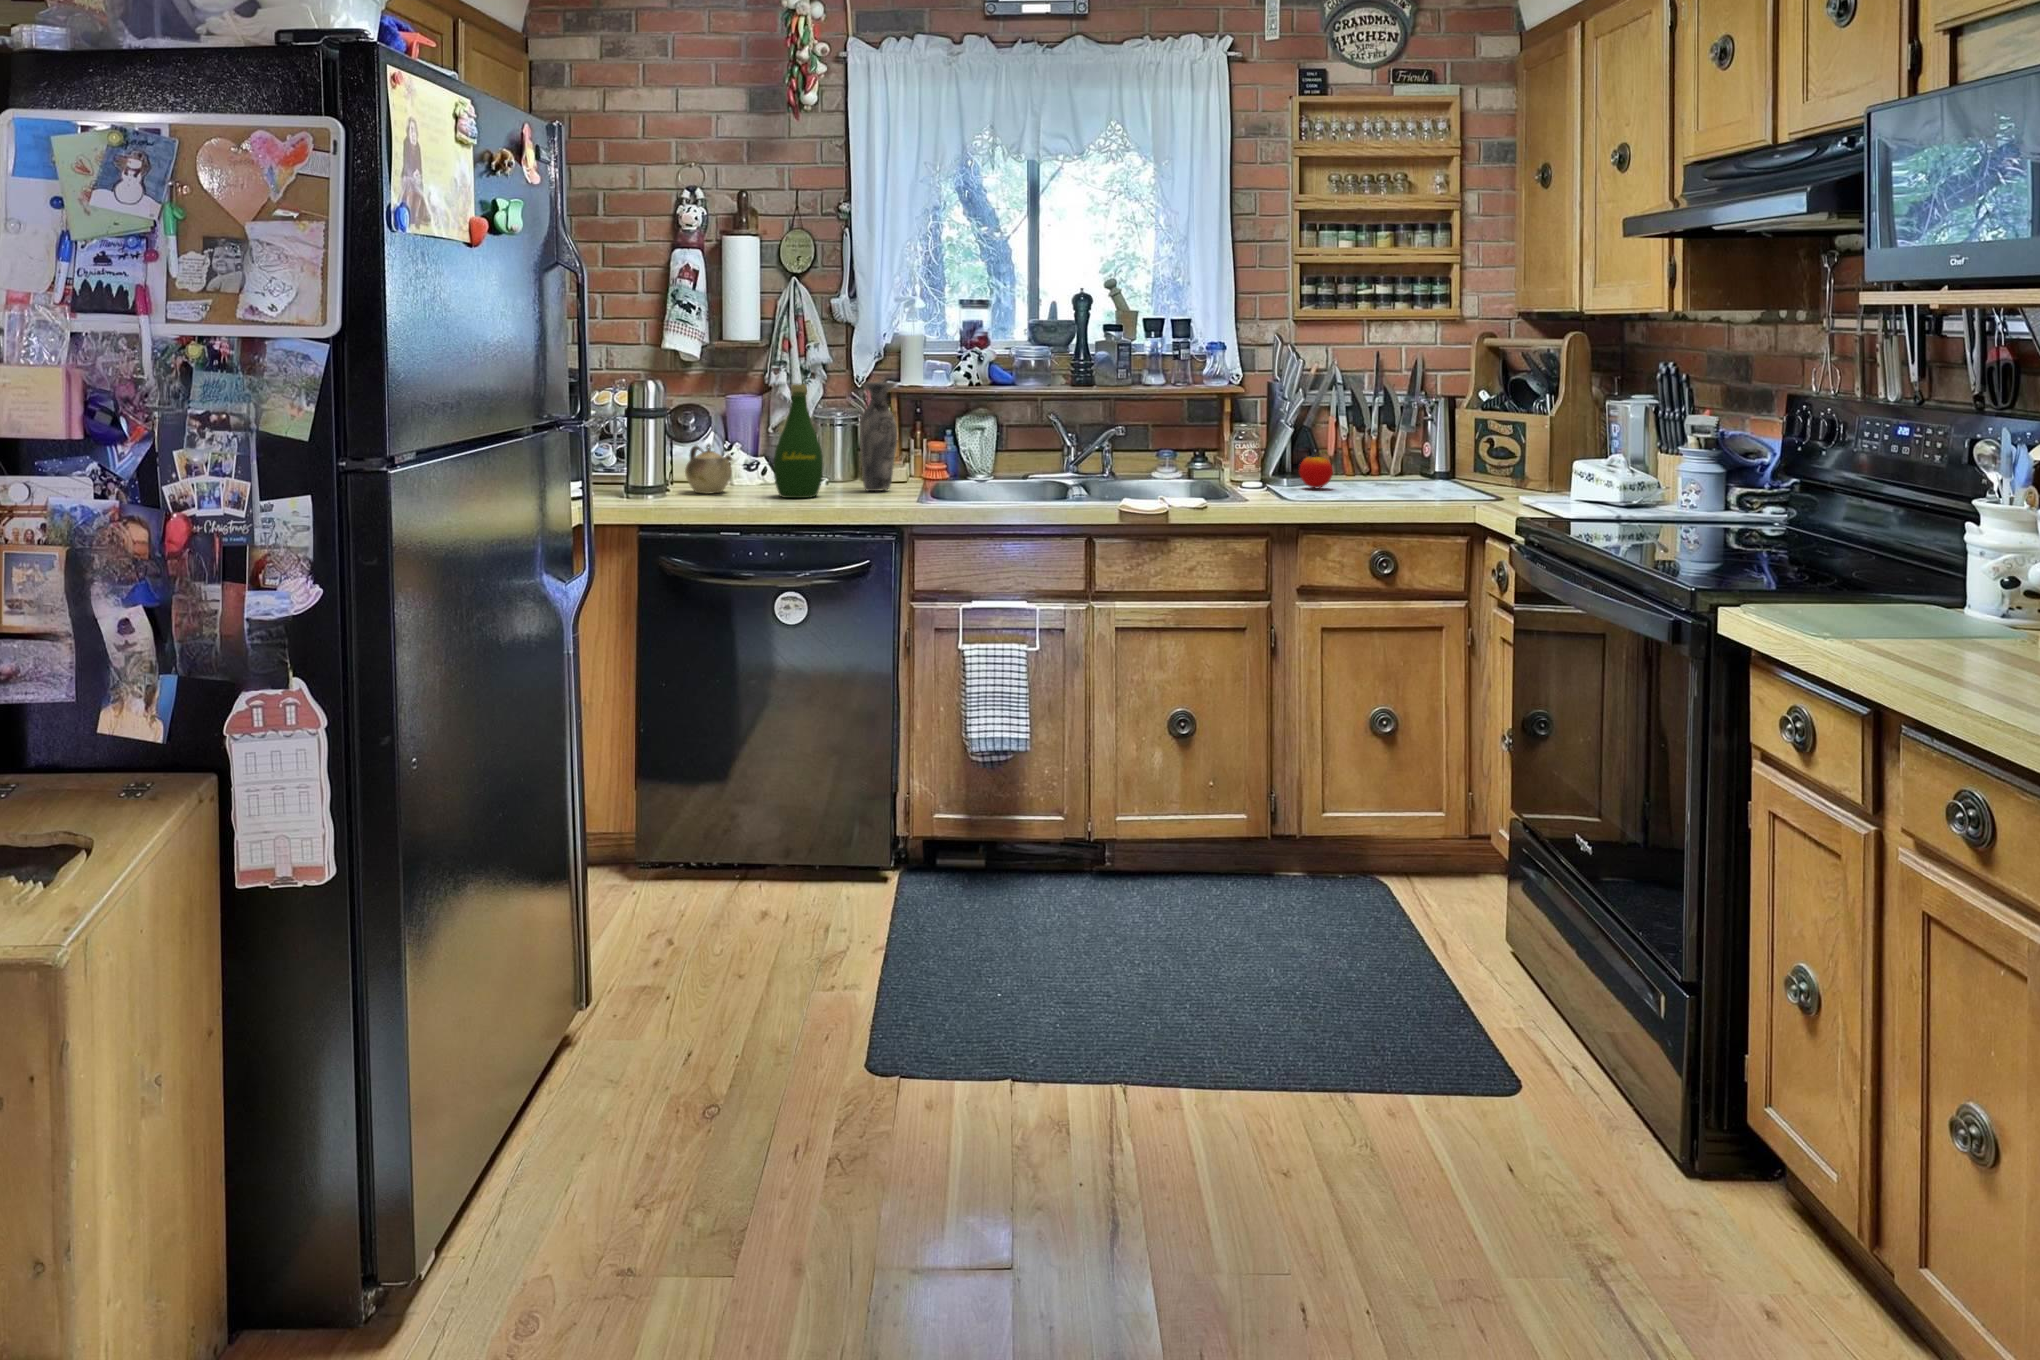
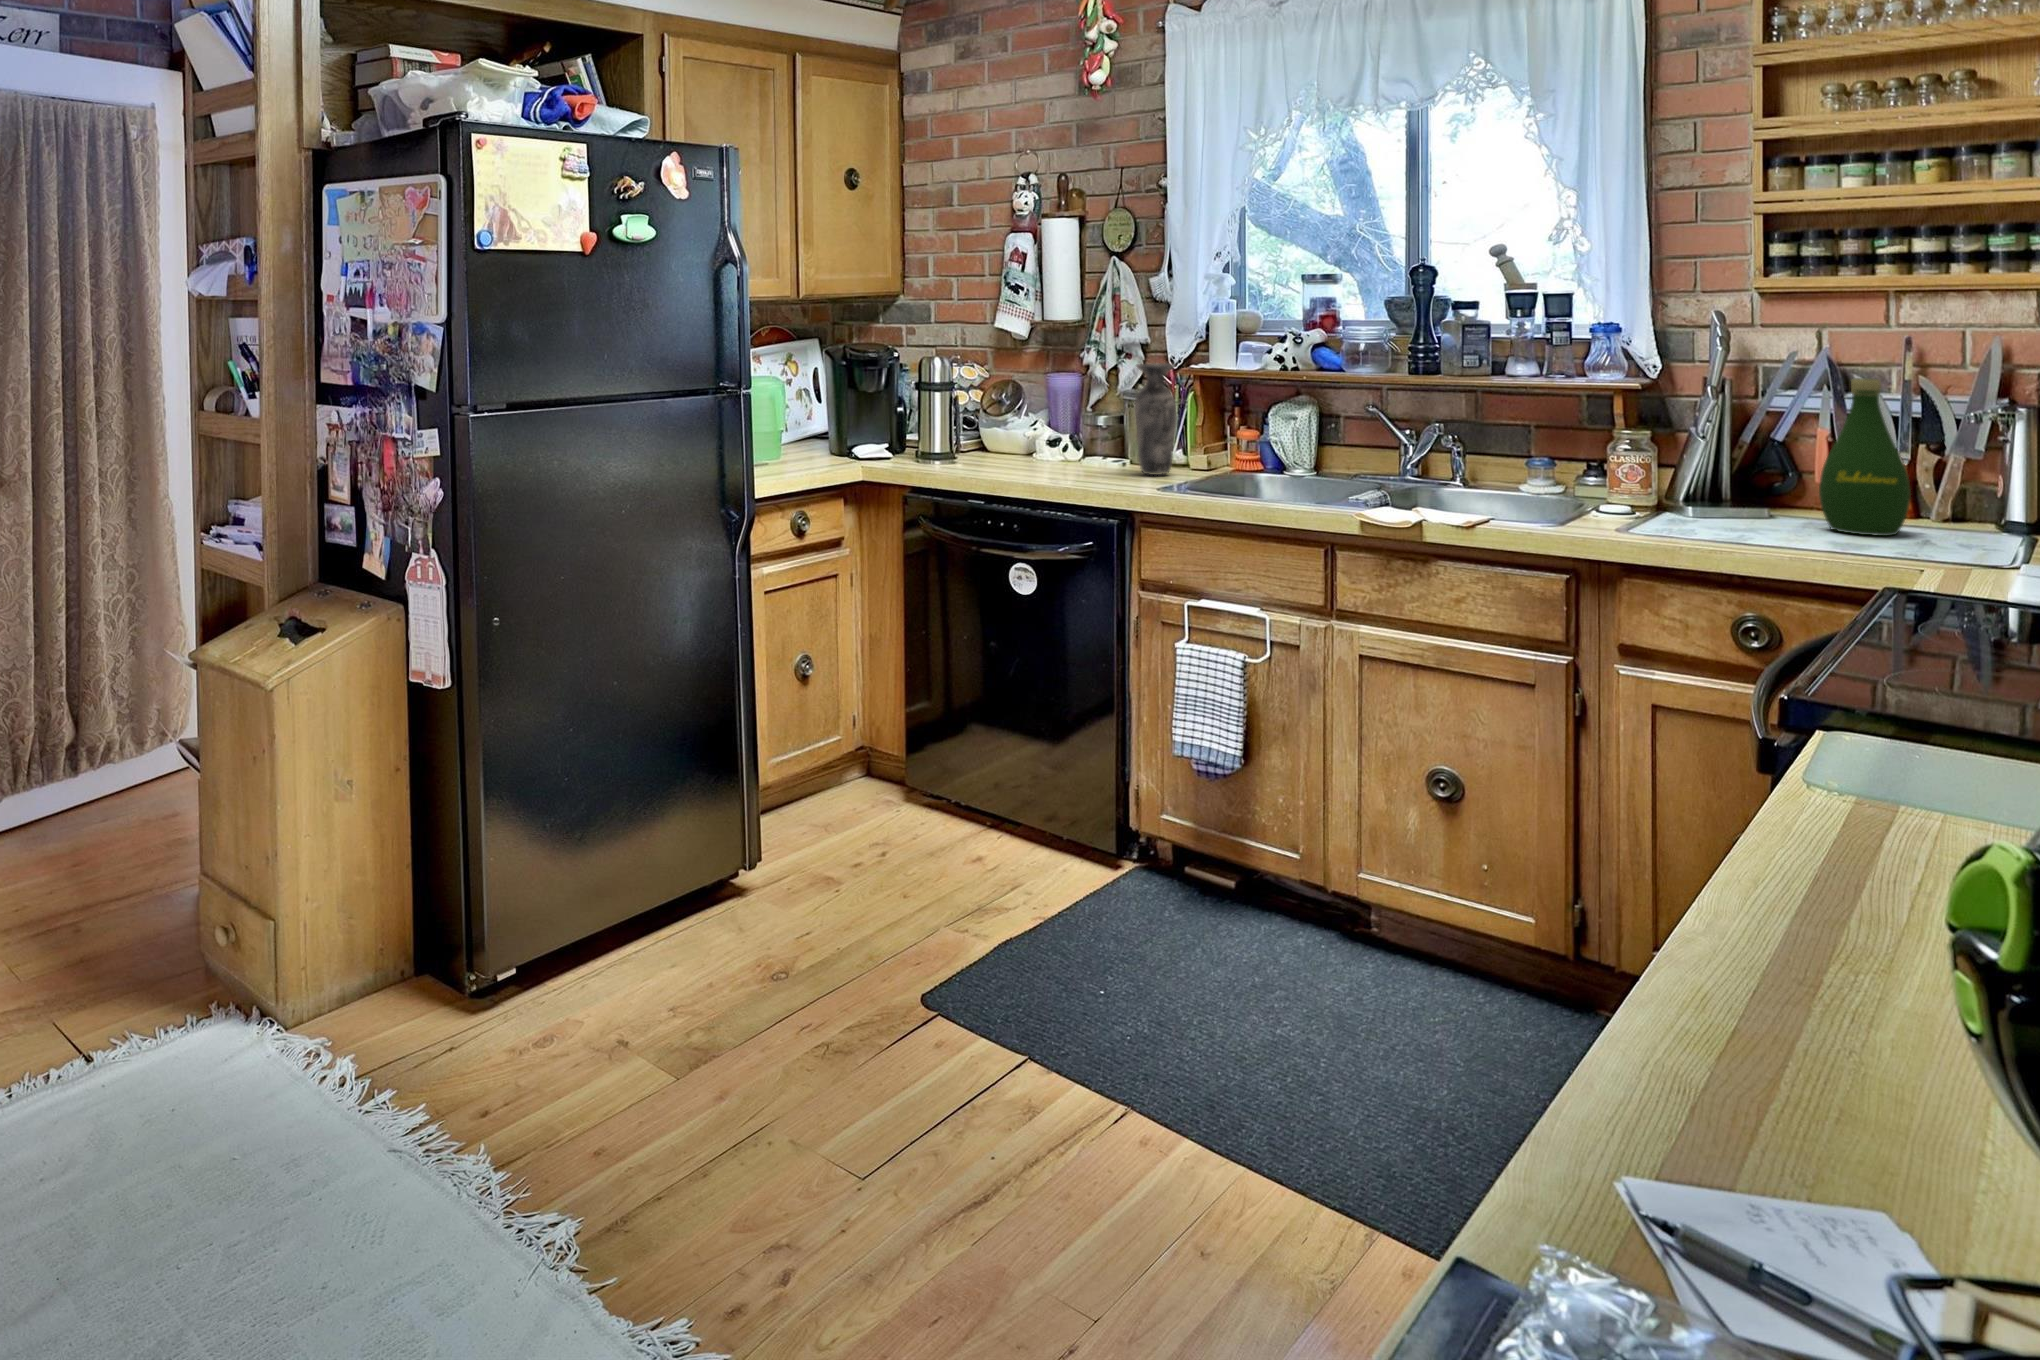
bottle: present [773,384,823,498] -> present [1819,378,1911,536]
teapot: present [685,444,732,494] -> none [977,417,1021,464]
apple: present [1299,451,1333,488] -> none [1709,471,1767,521]

